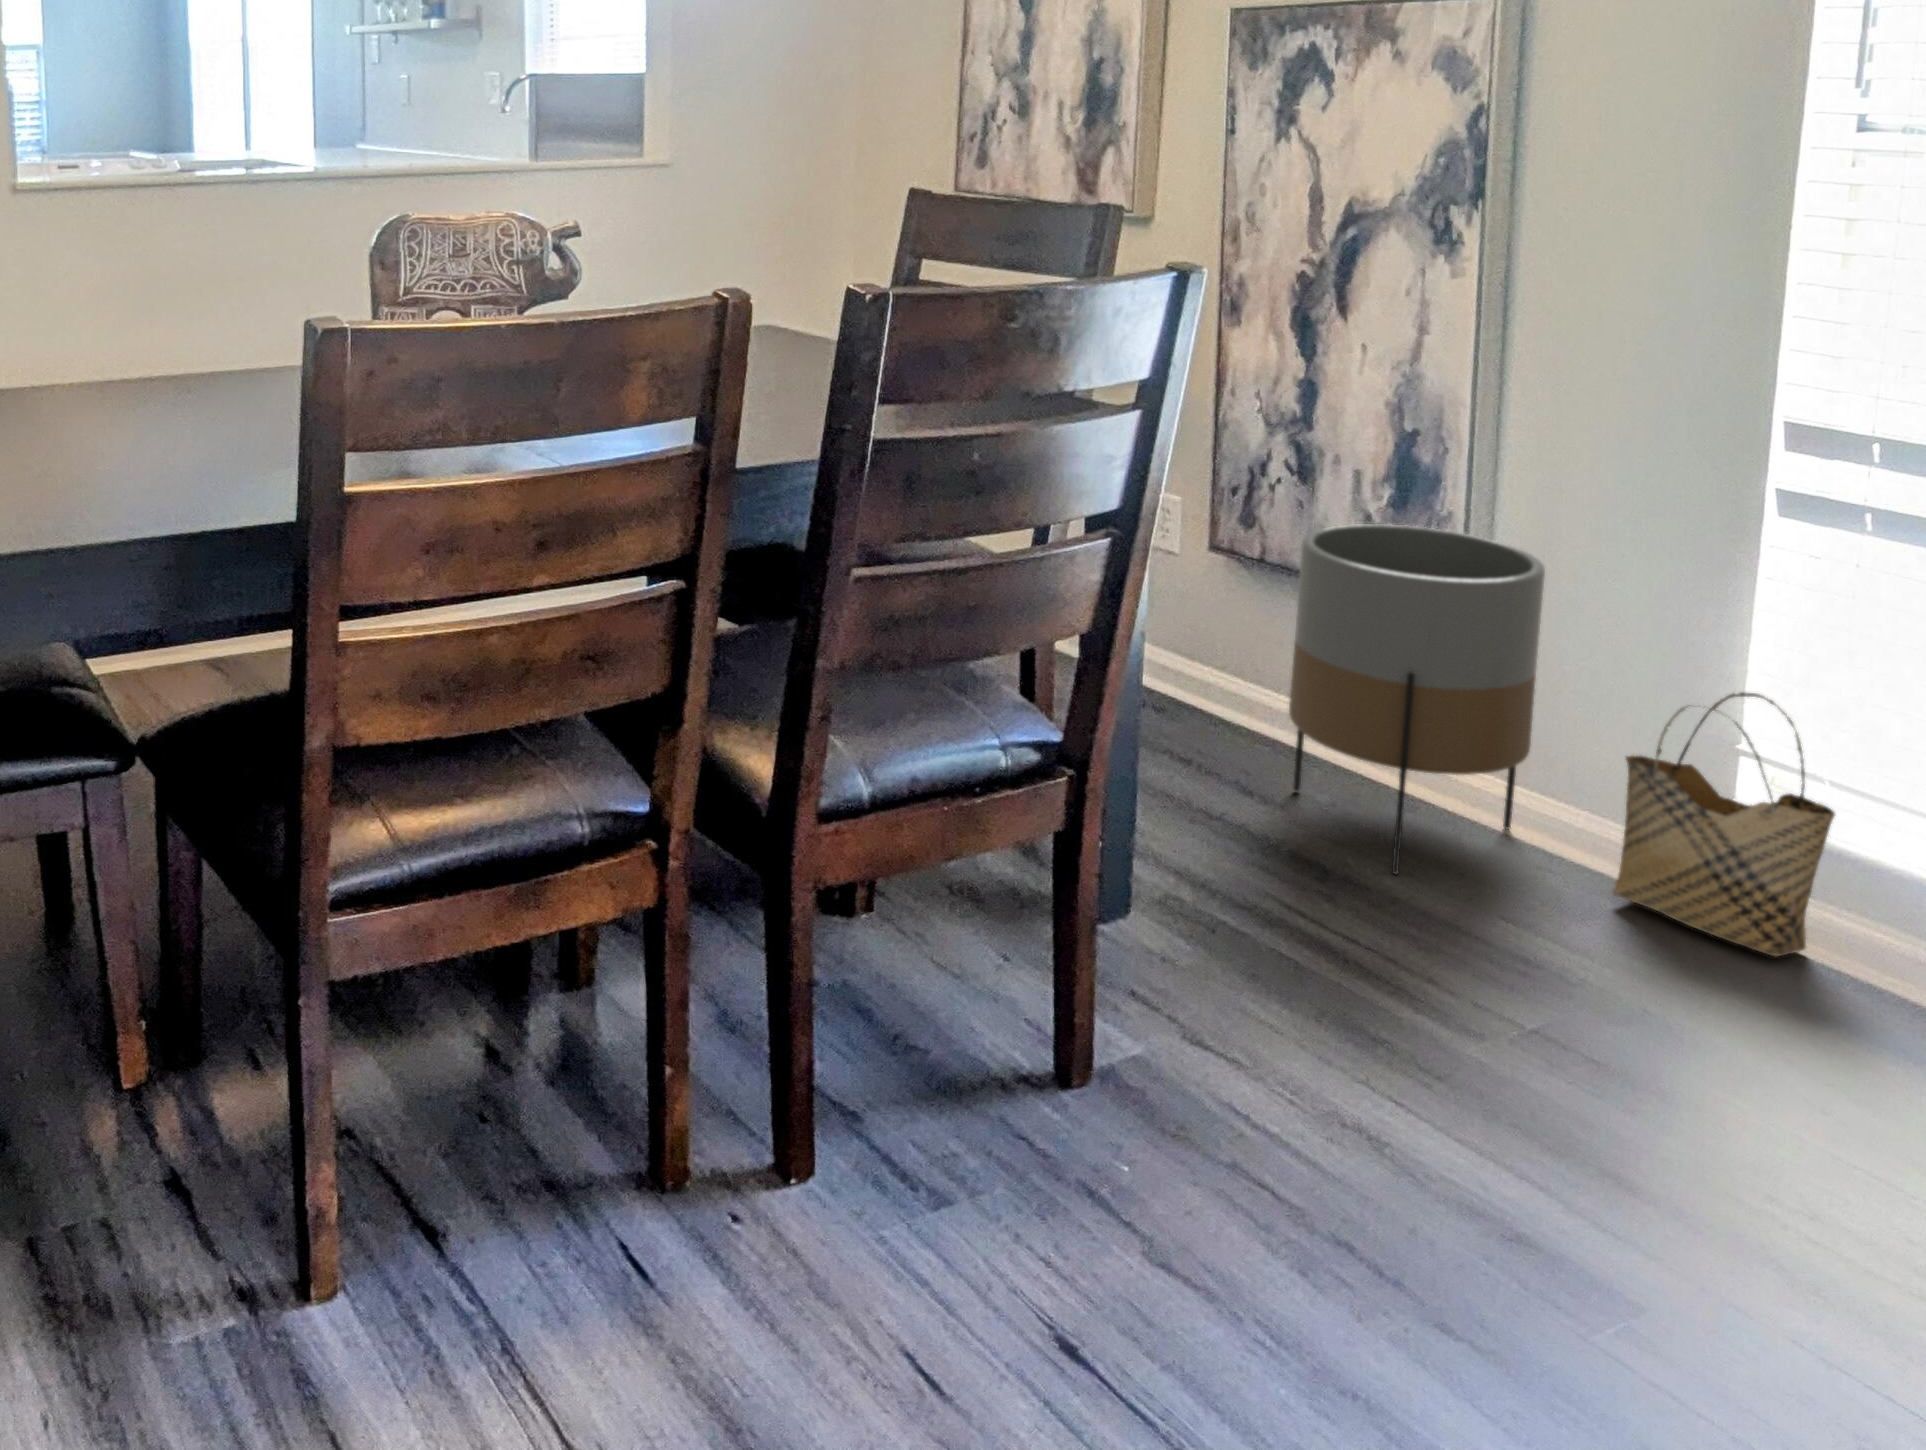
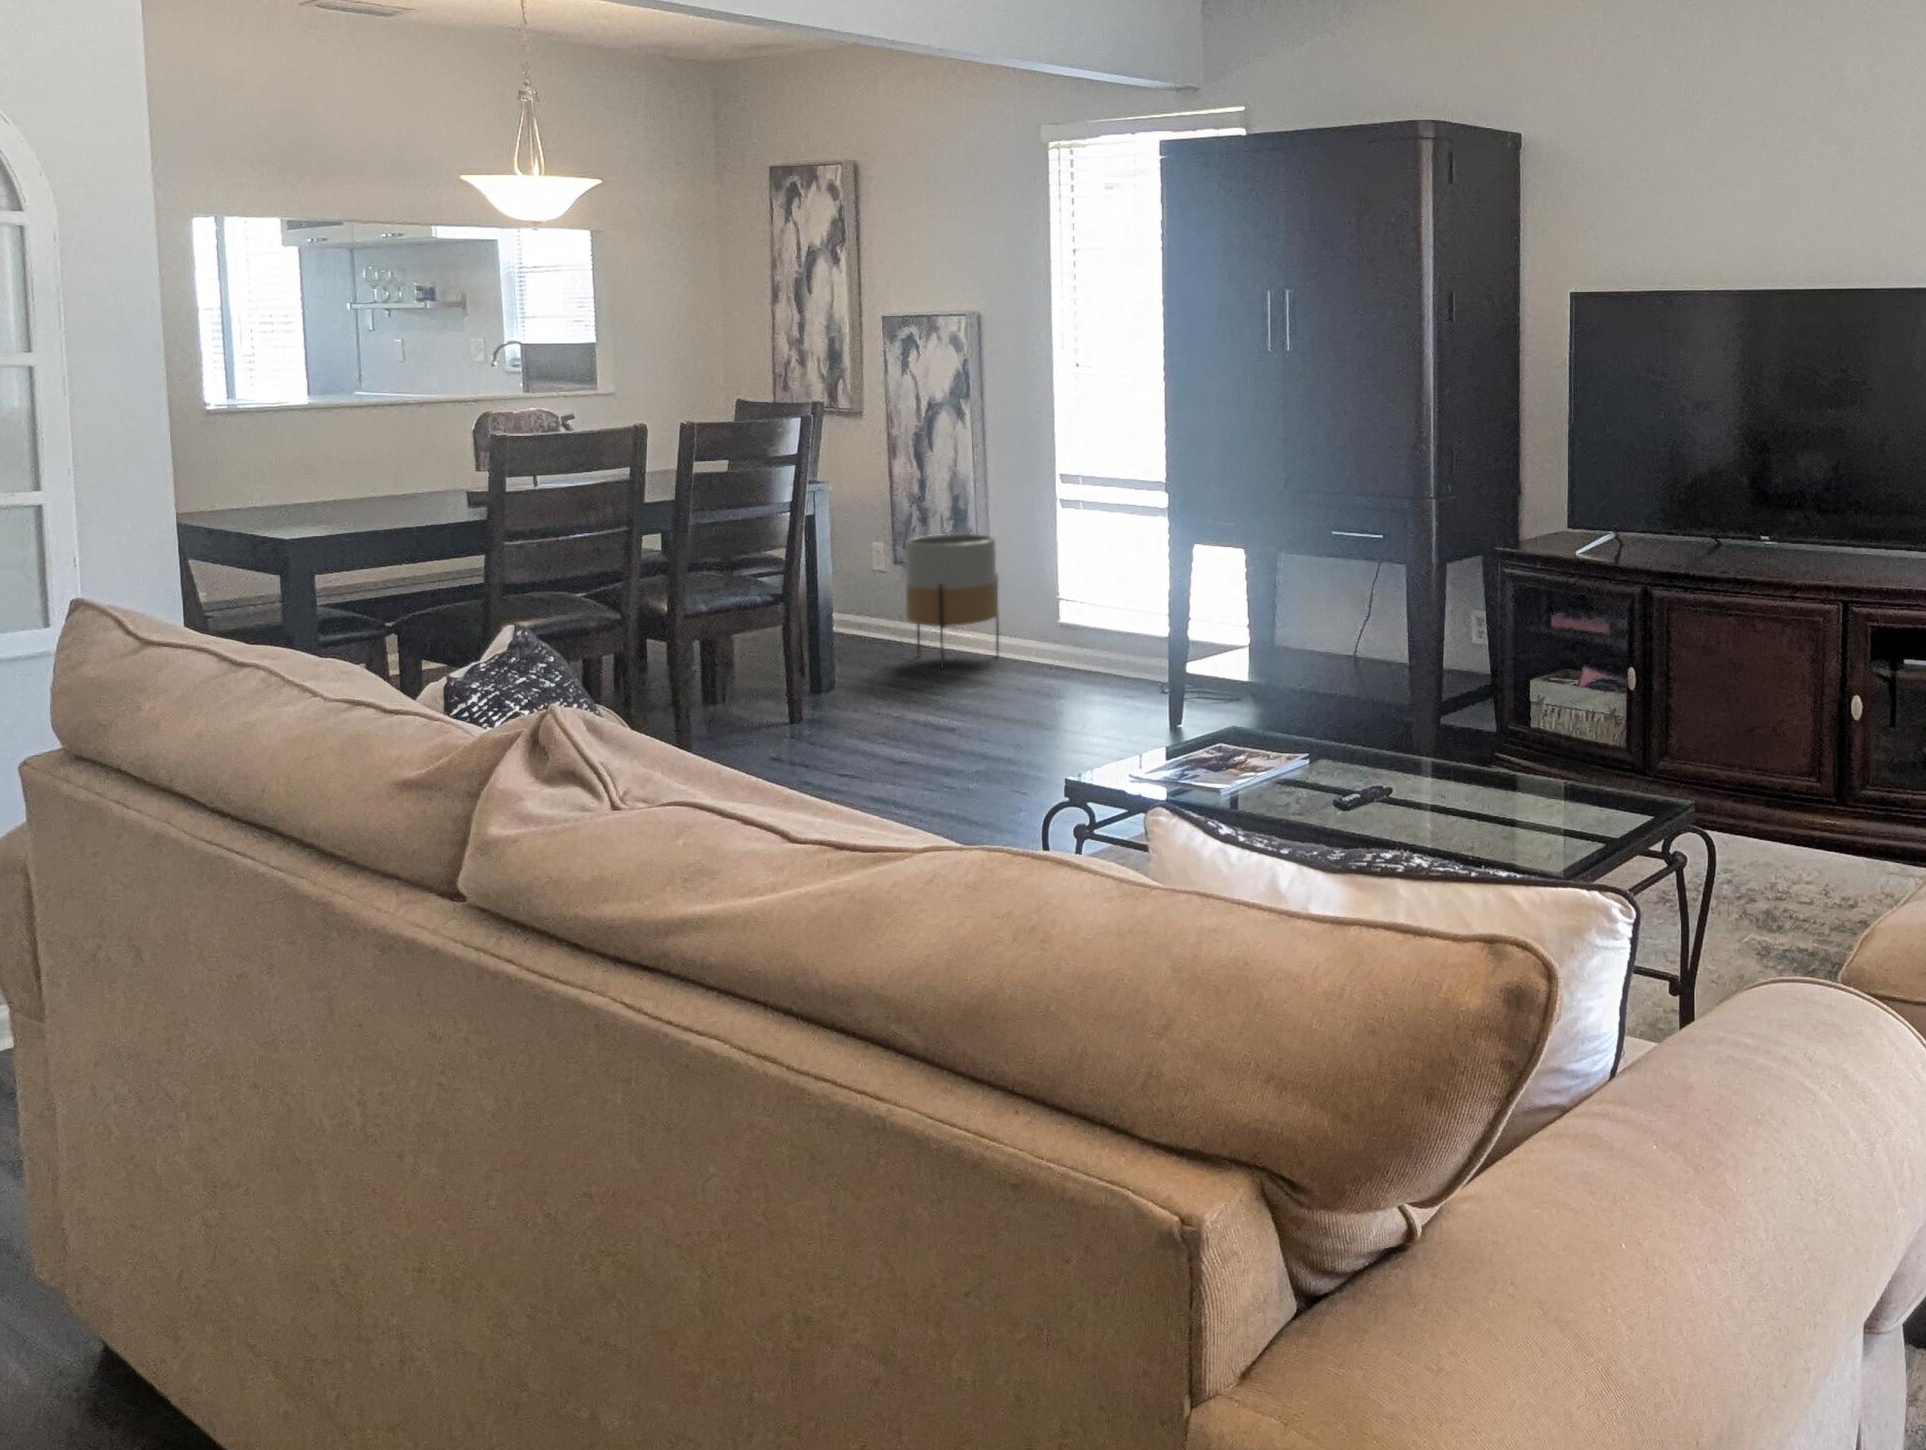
woven basket: present [1613,692,1835,956] -> none [1019,576,1080,669]

